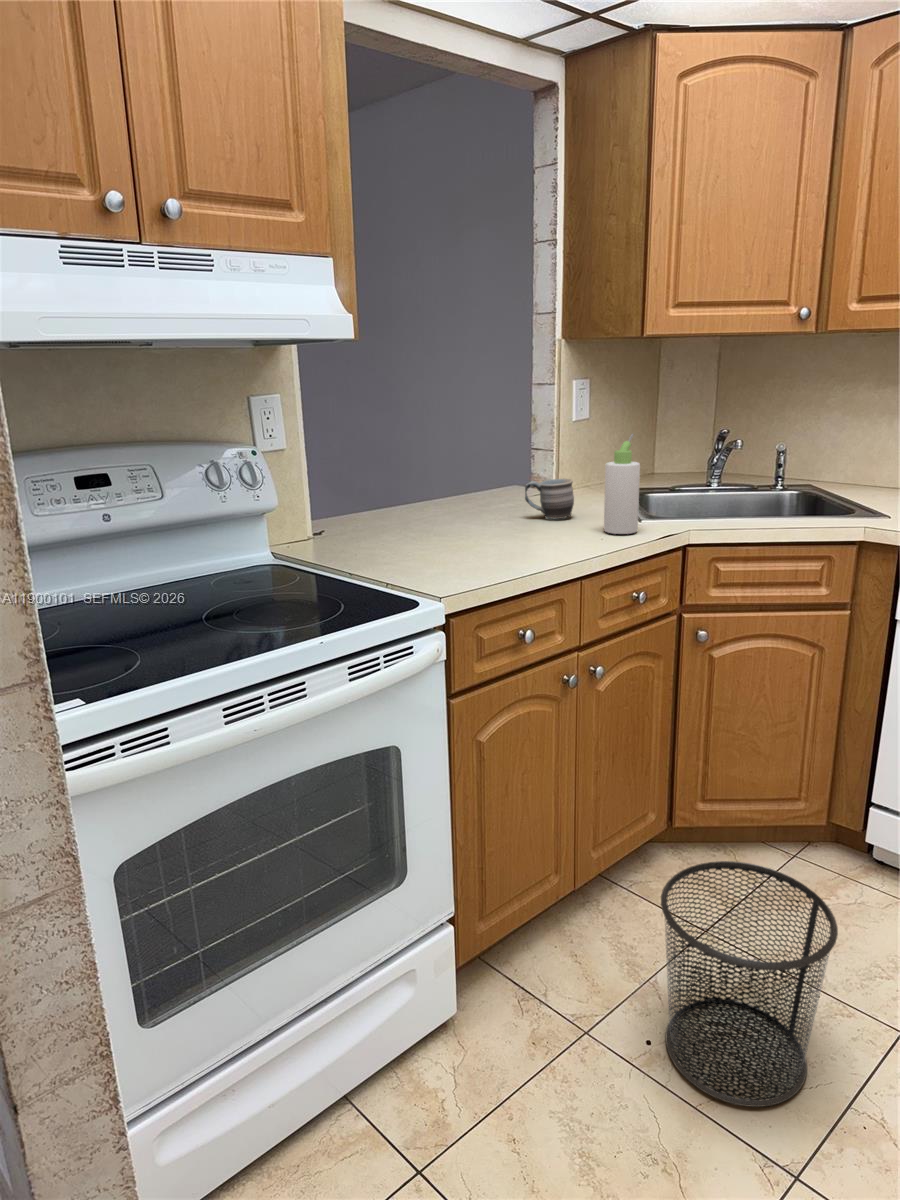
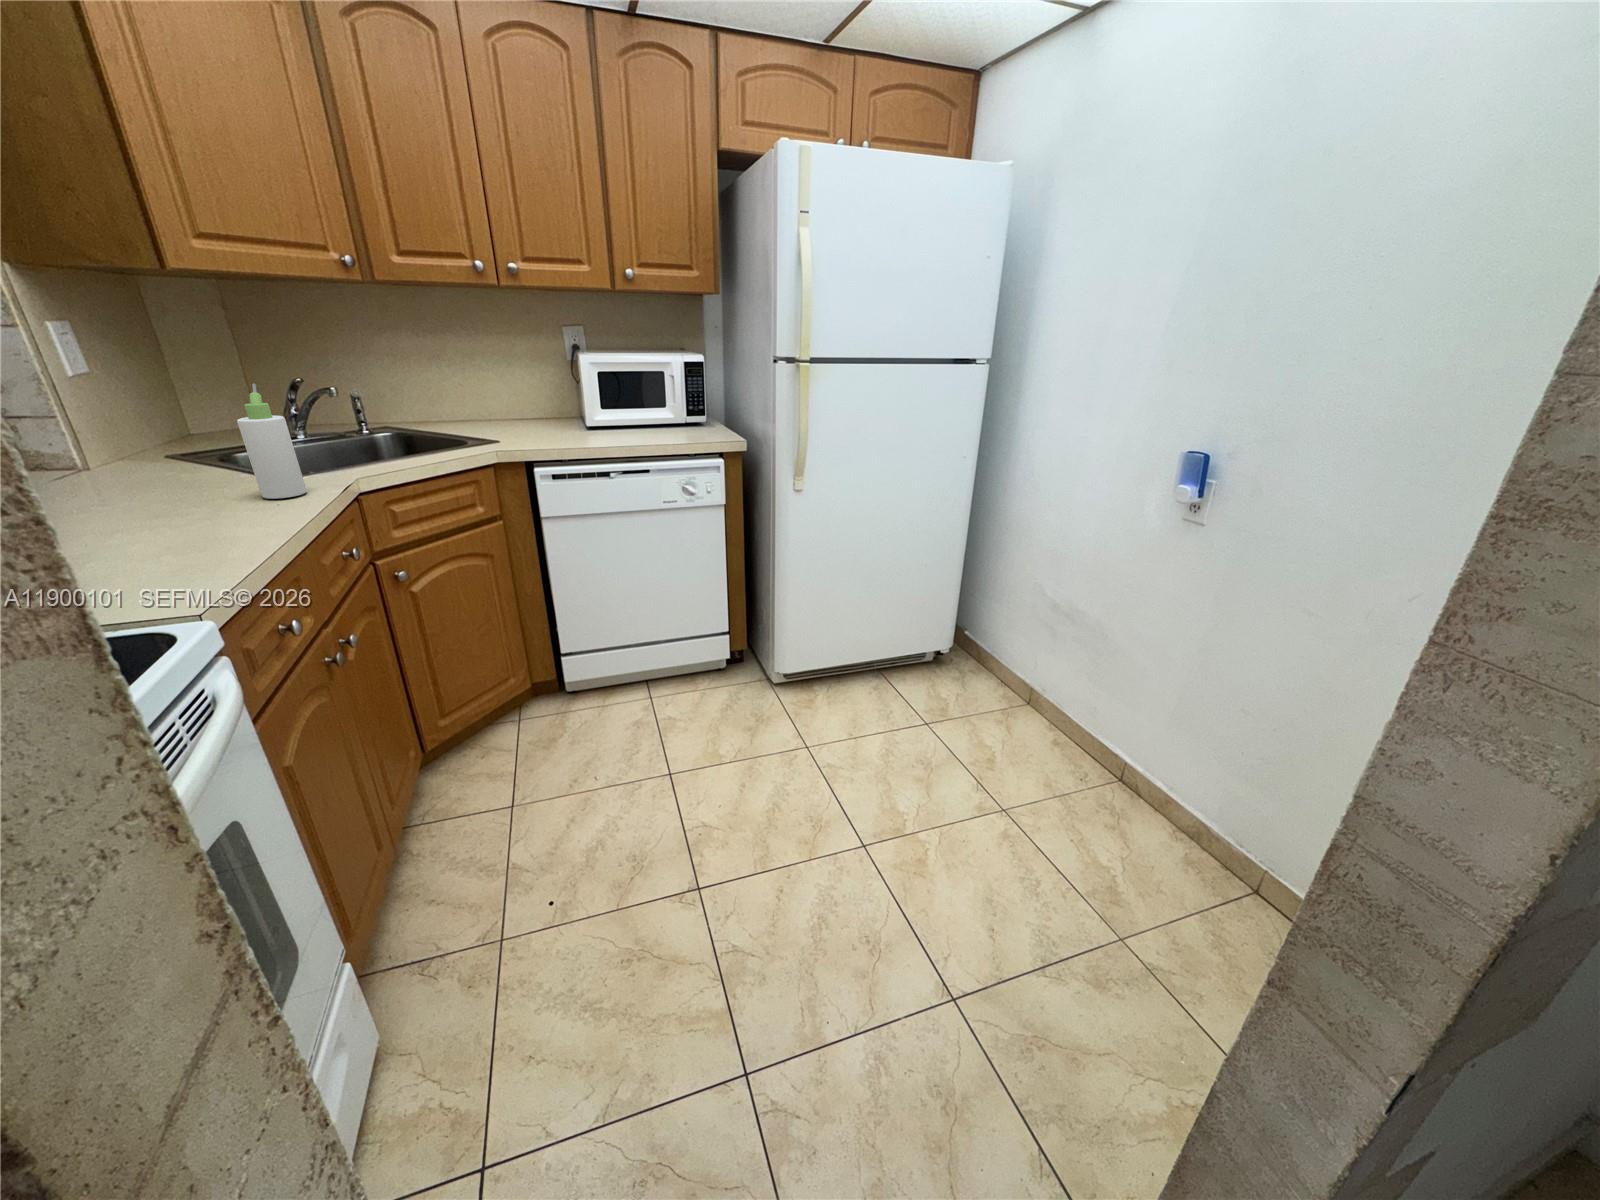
mug: present [525,479,574,519] -> none [92,448,184,501]
waste bin: present [661,861,838,1107] -> none [520,718,657,900]

